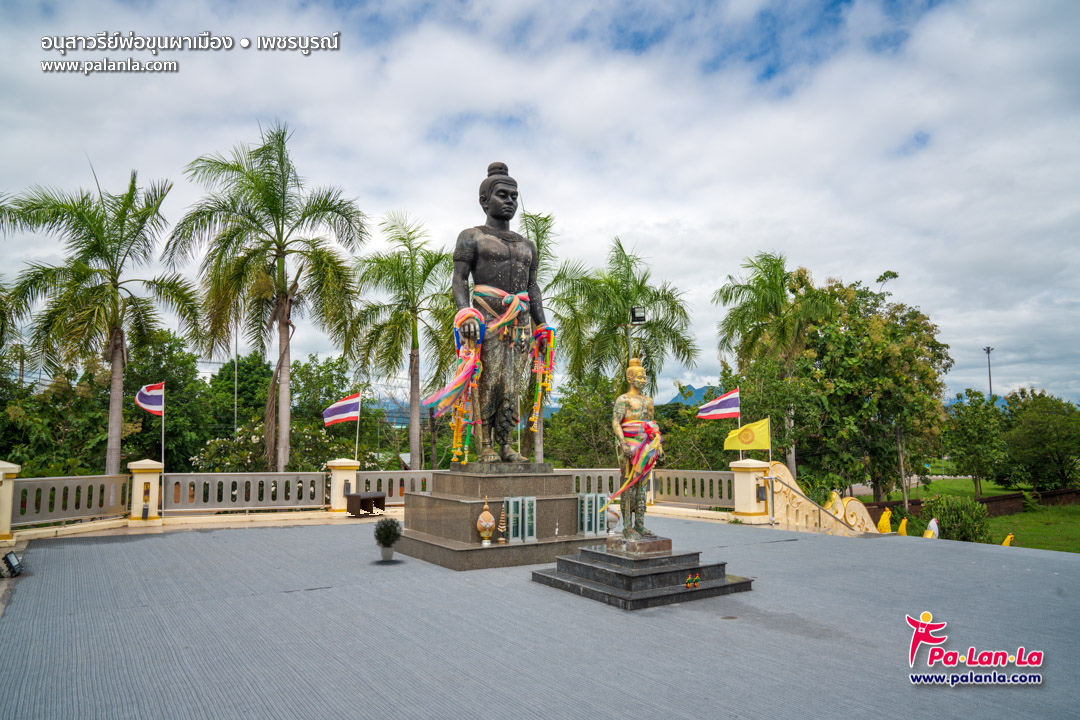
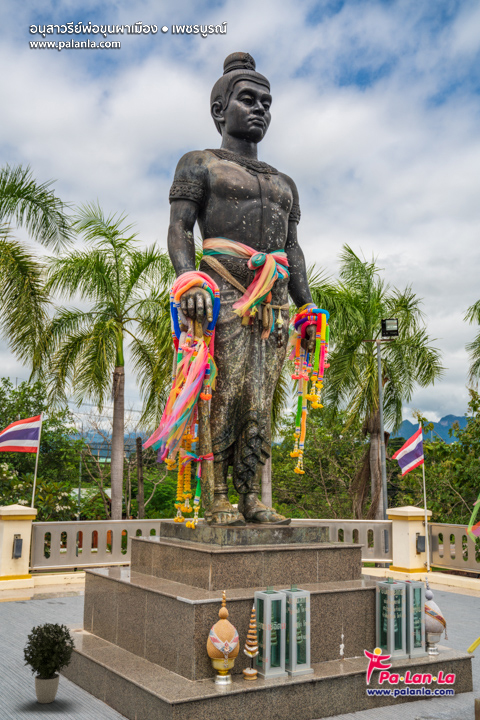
bench: present [346,492,386,518] -> none [16,550,73,589]

